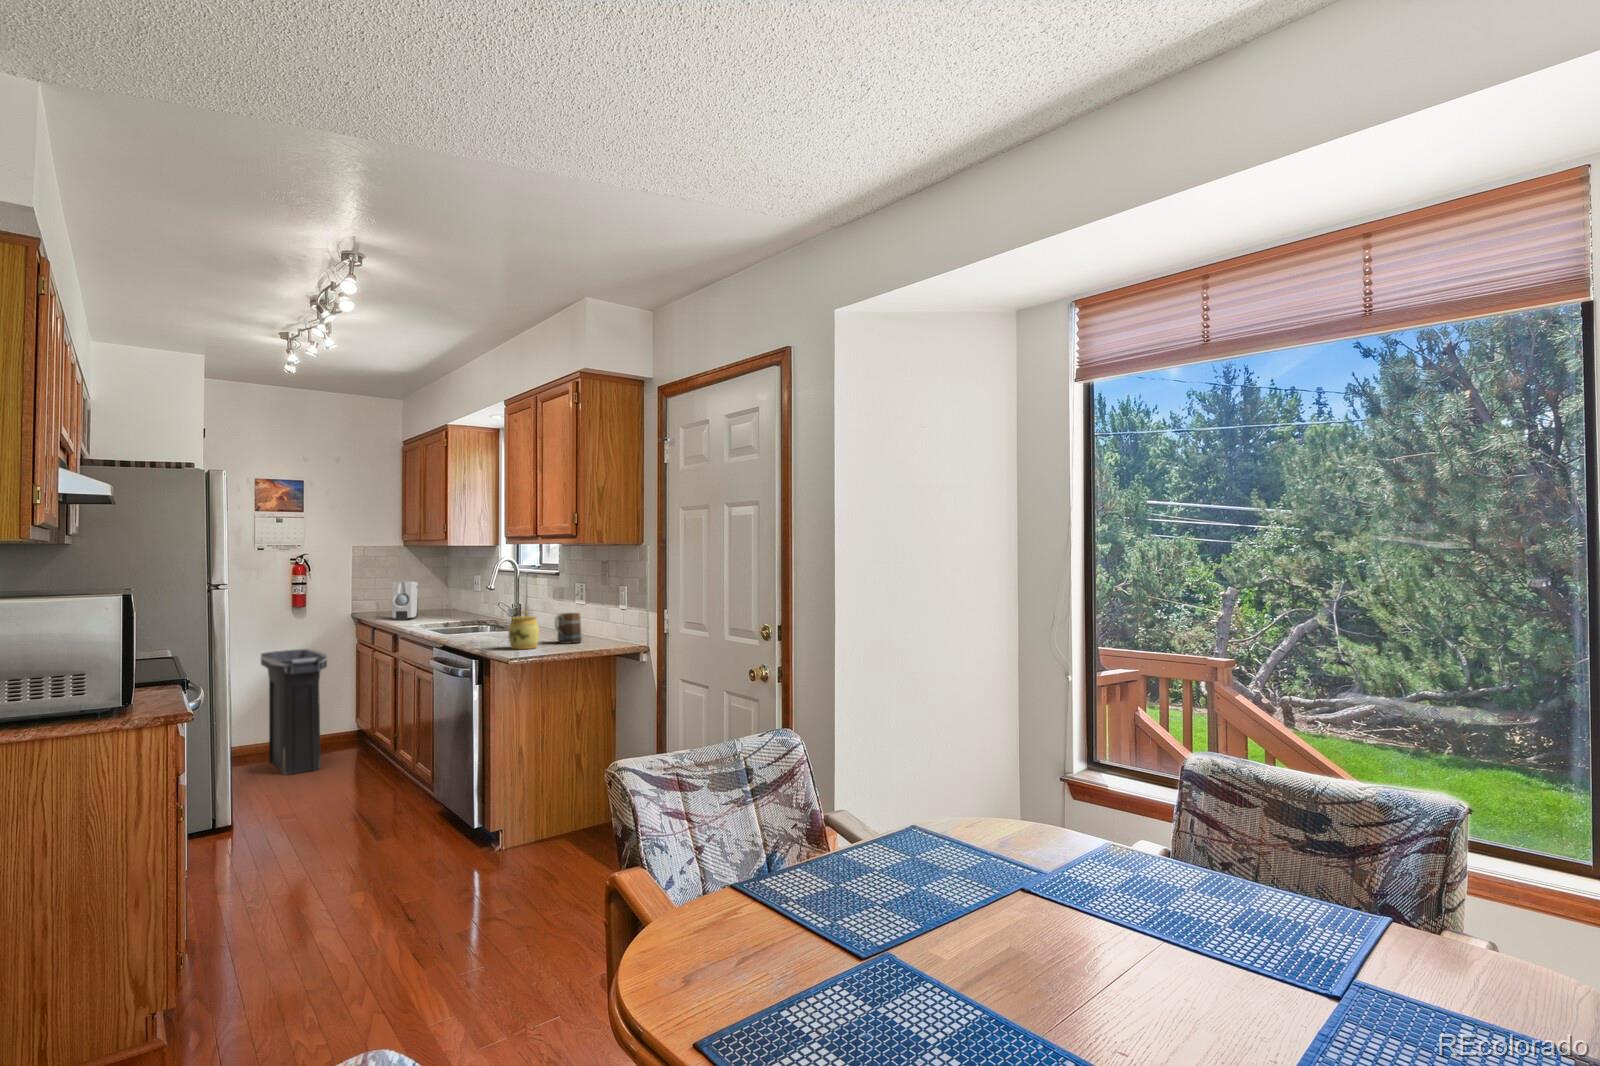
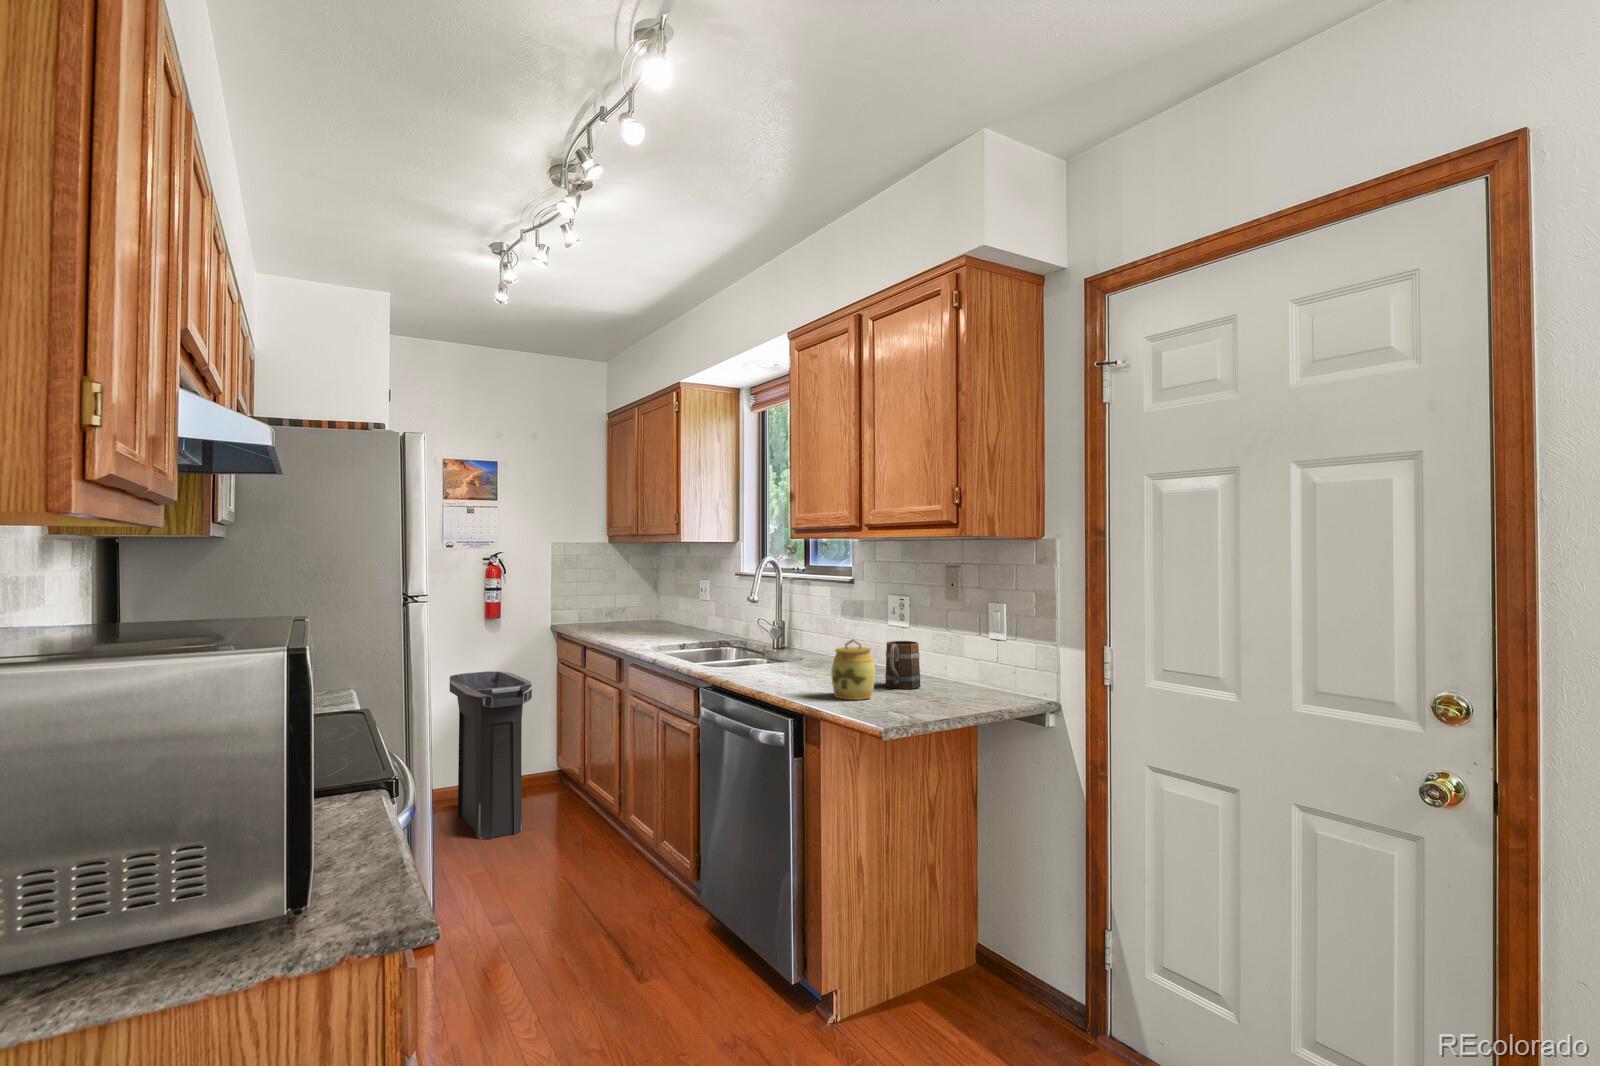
soap dispenser: present [392,581,418,620] -> none [609,588,638,638]

